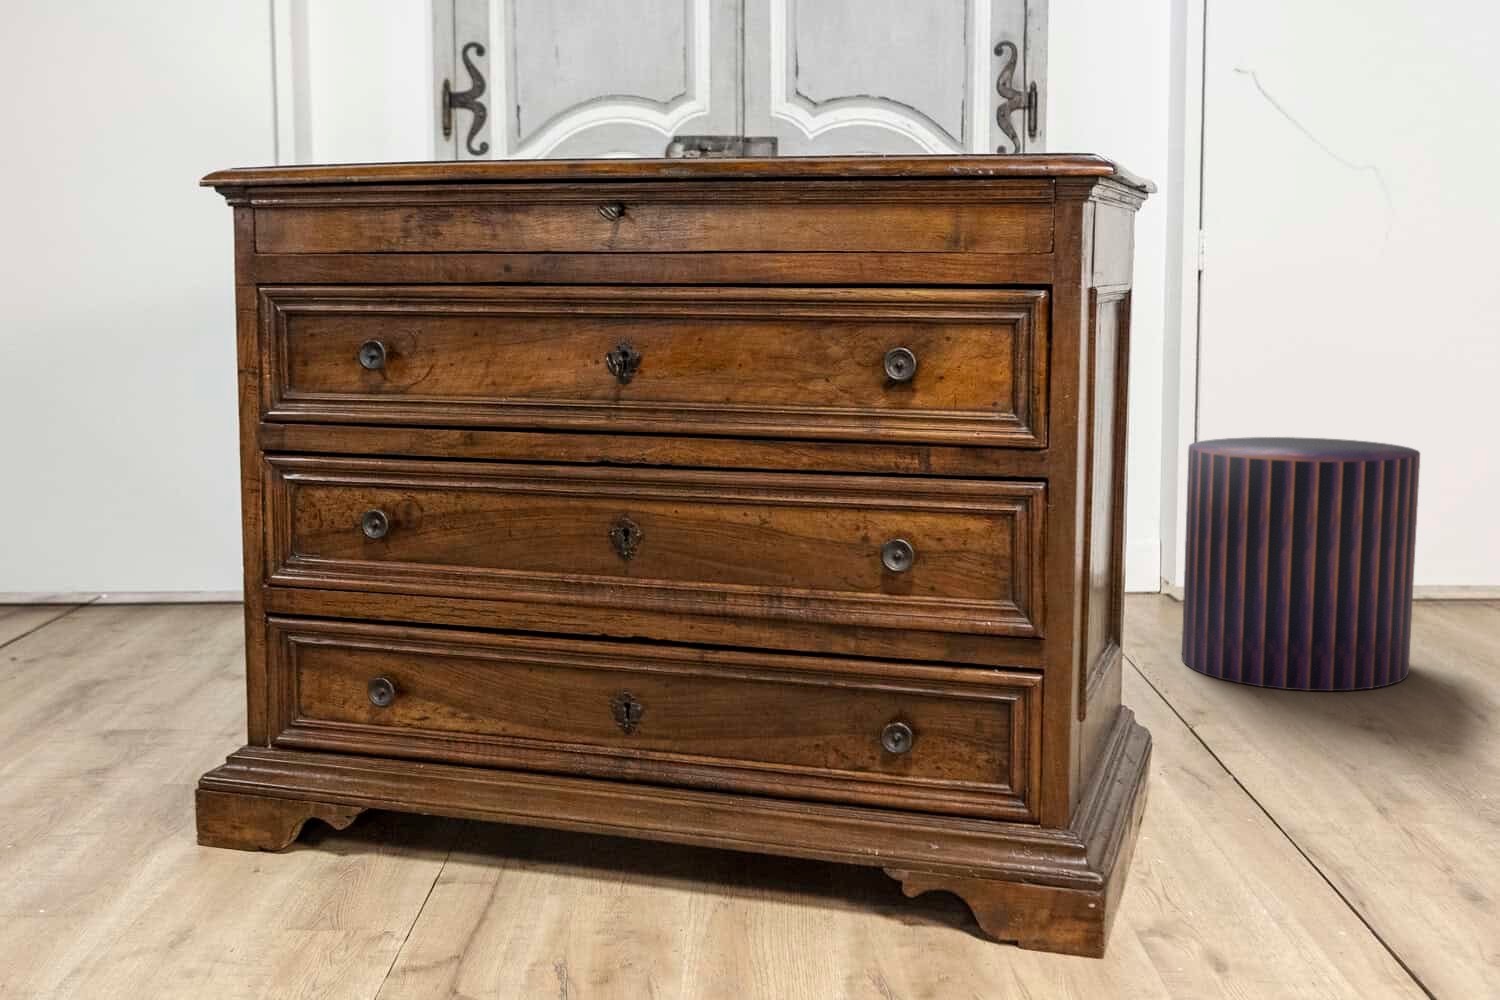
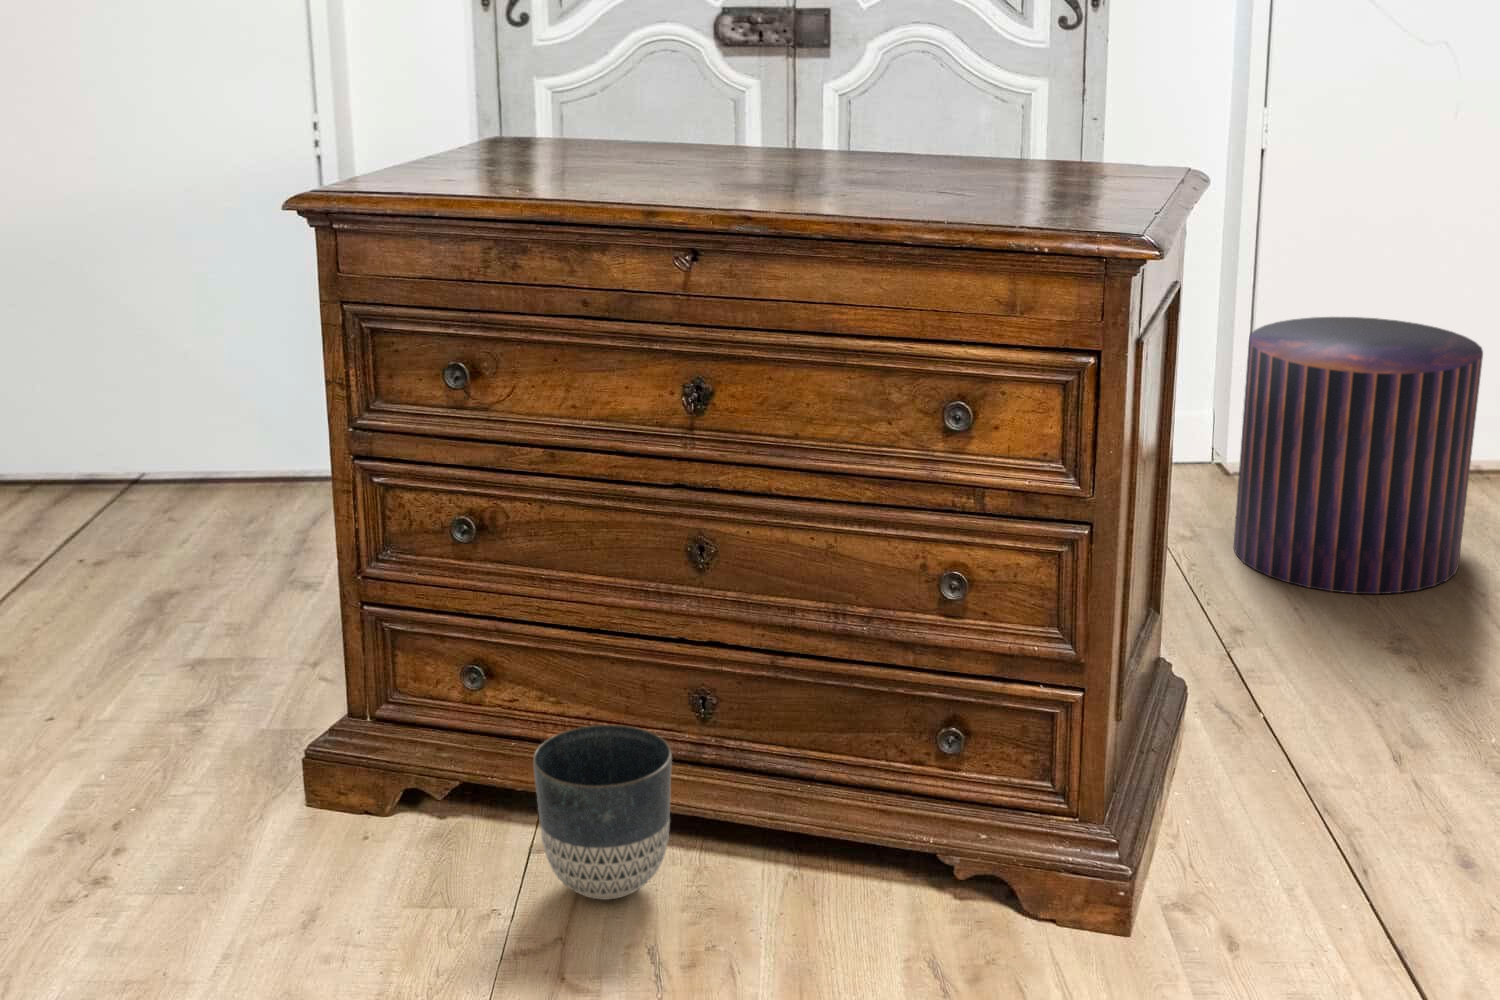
planter: none [434,732,589,921] -> present [533,725,672,900]

